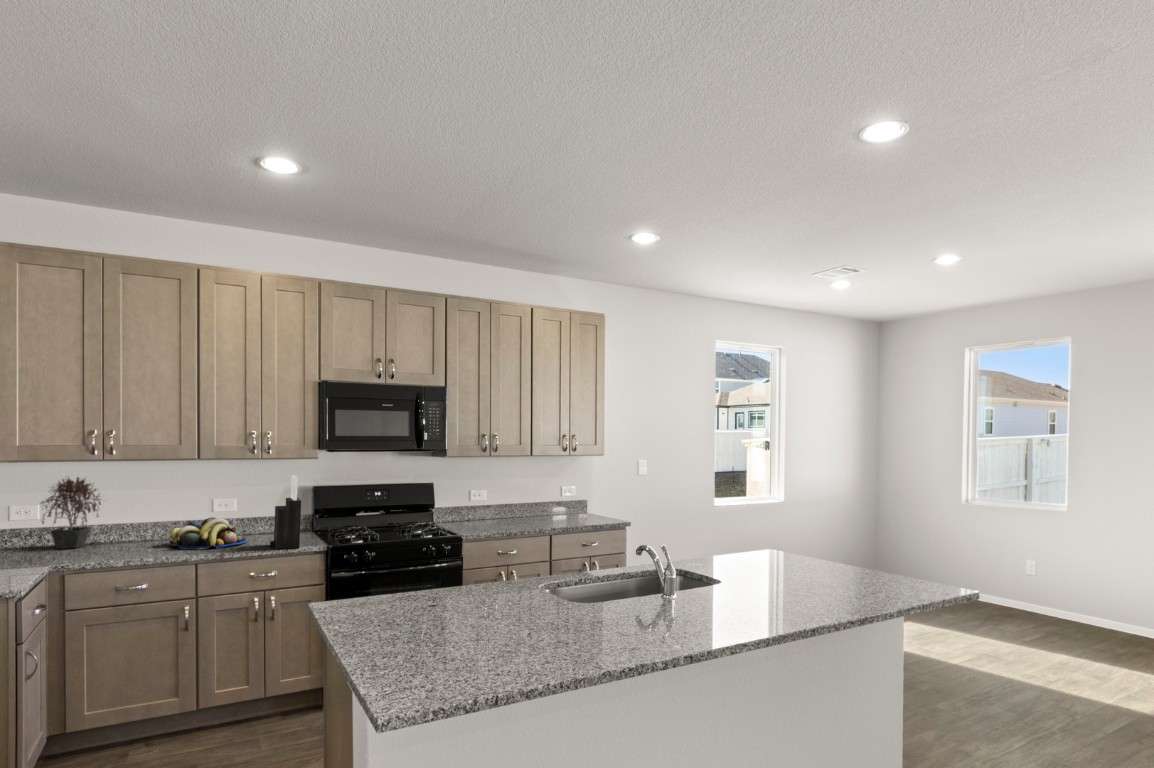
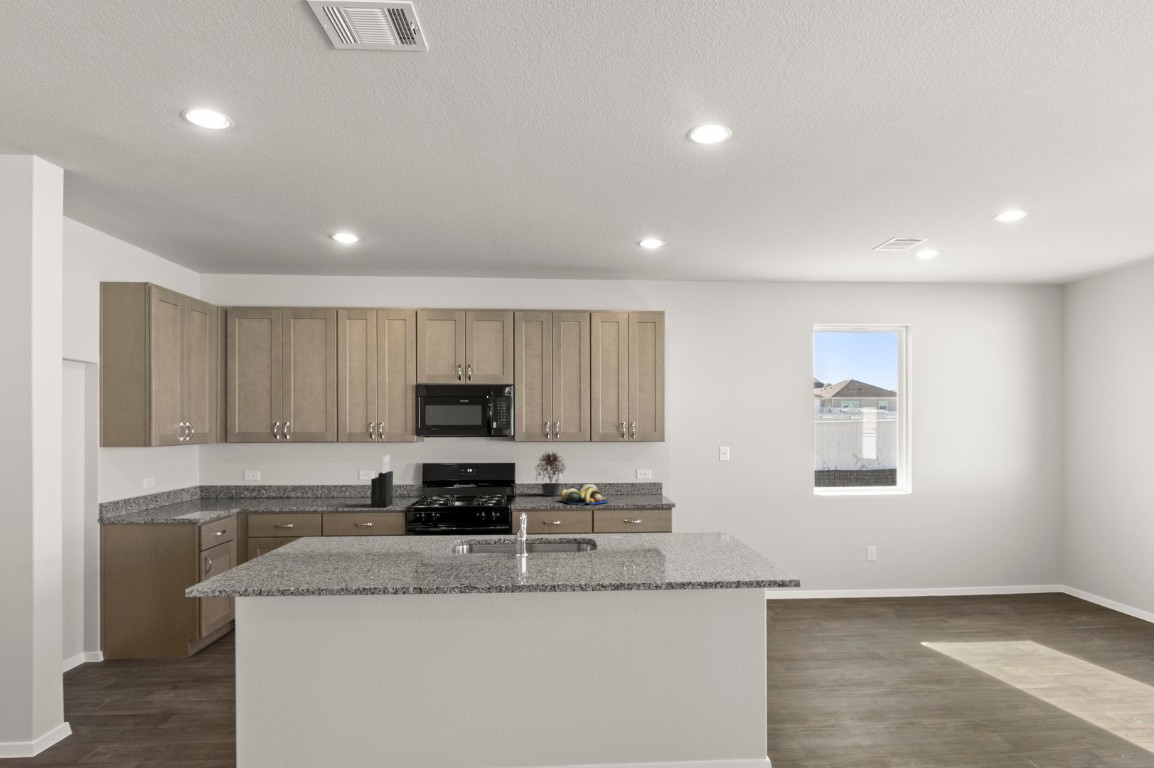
potted plant: present [40,477,101,549] -> present [537,452,565,496]
fruit bowl: present [169,517,247,550] -> present [561,484,608,505]

